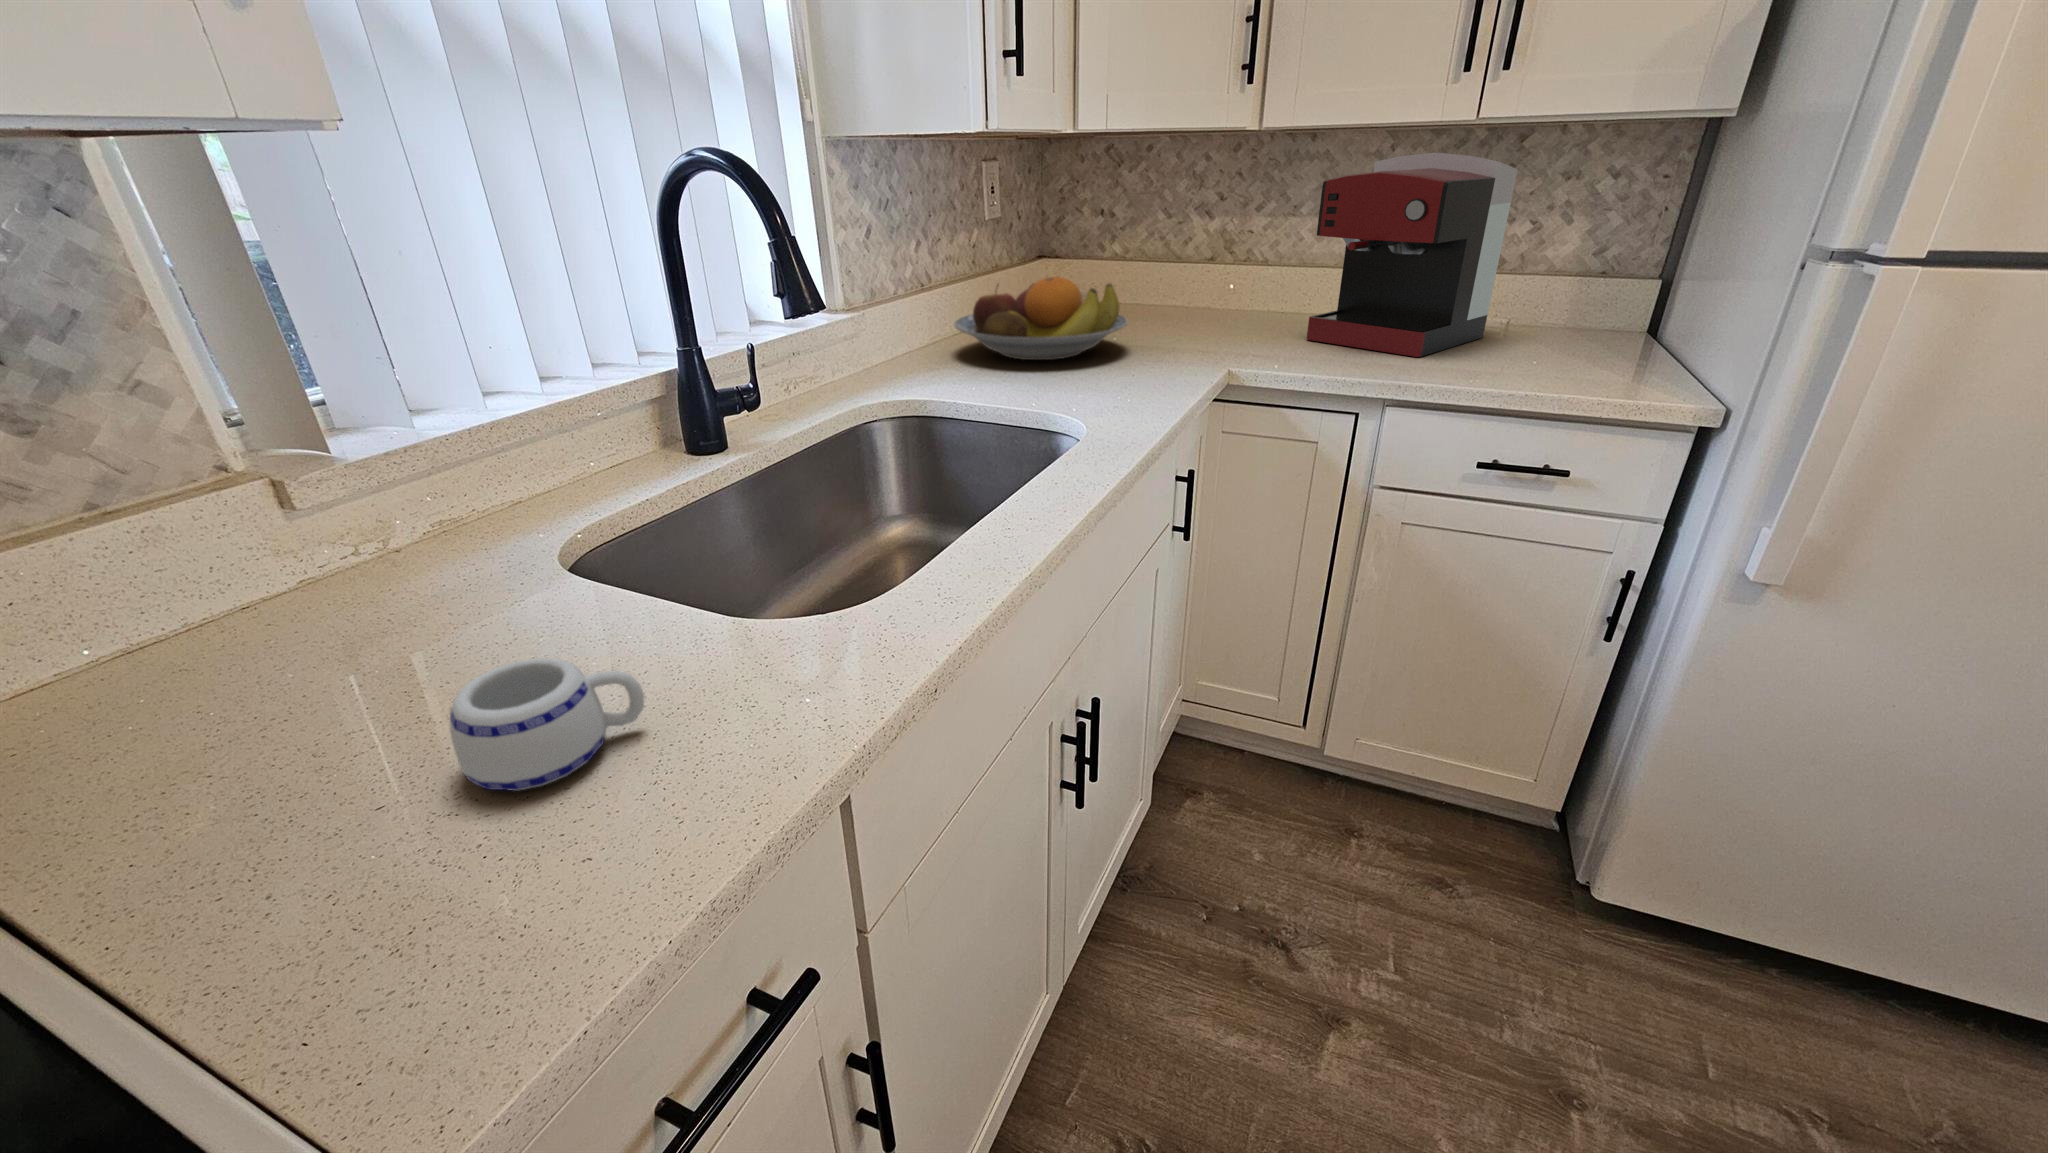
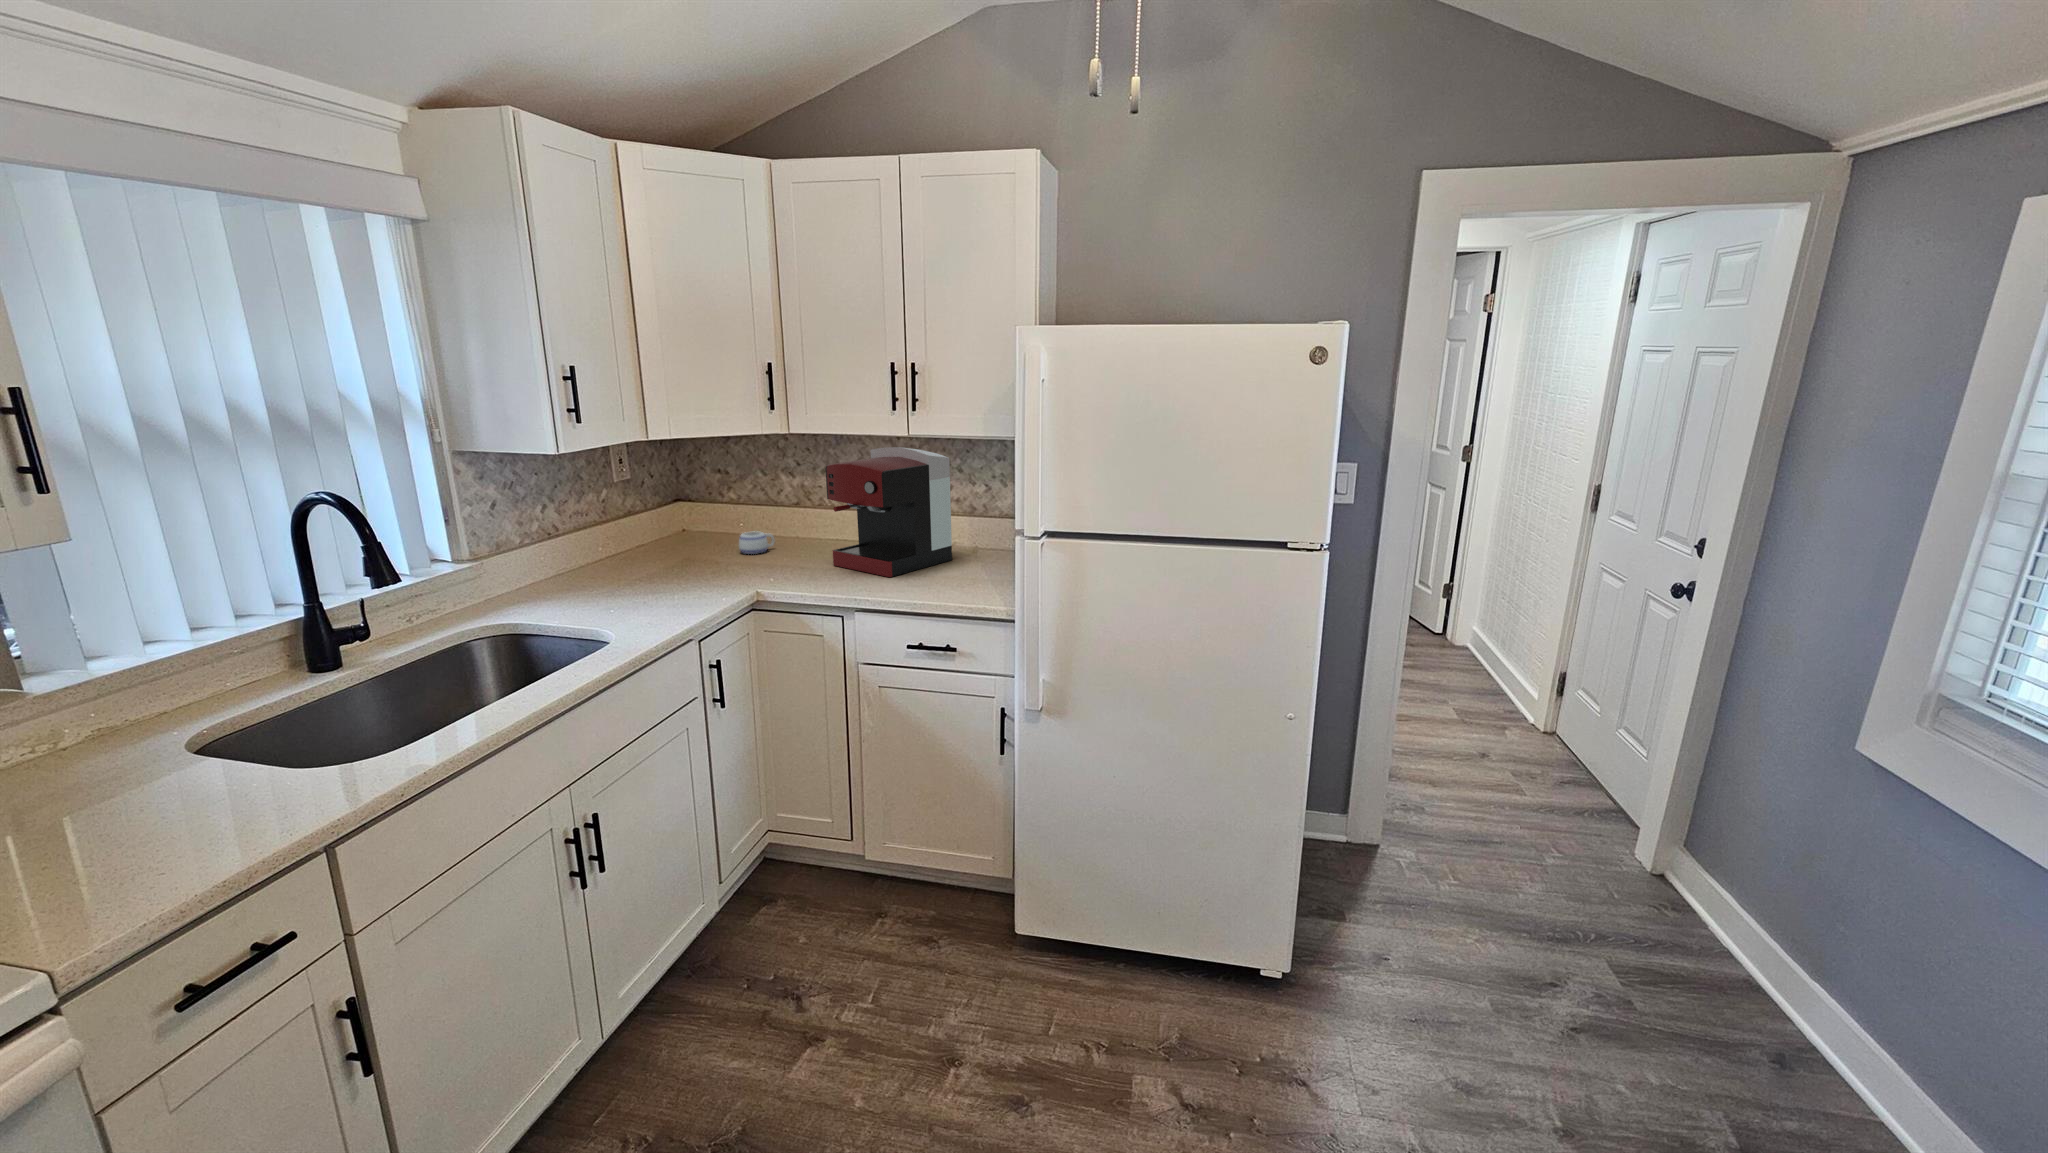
fruit bowl: present [954,277,1128,360] -> none [562,532,697,589]
mug: present [450,658,644,791] -> present [739,532,775,554]

